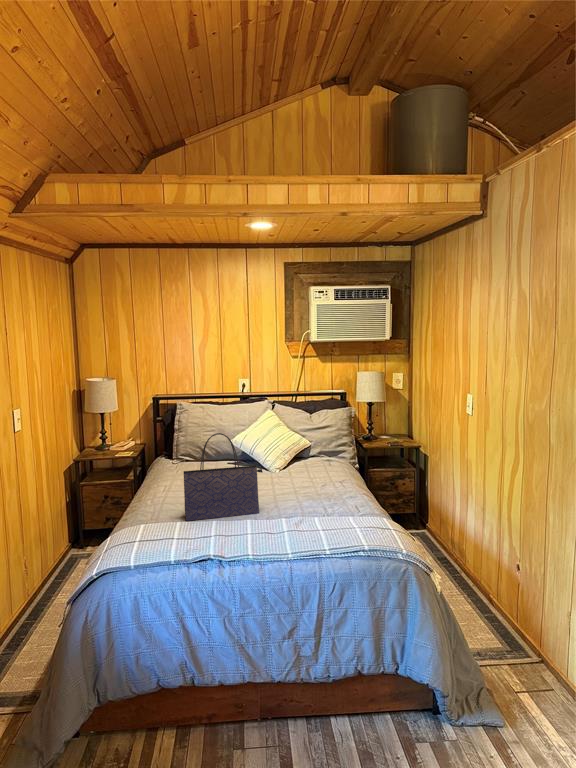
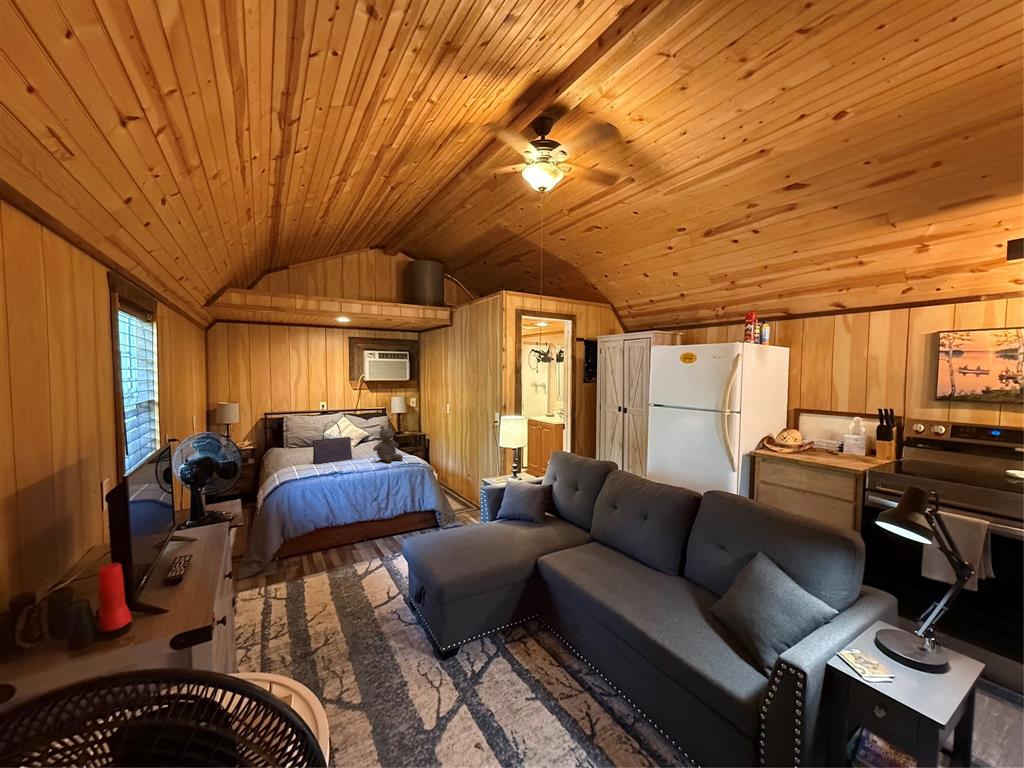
stuffed bear: none [294,451,360,543] -> present [373,425,403,463]

